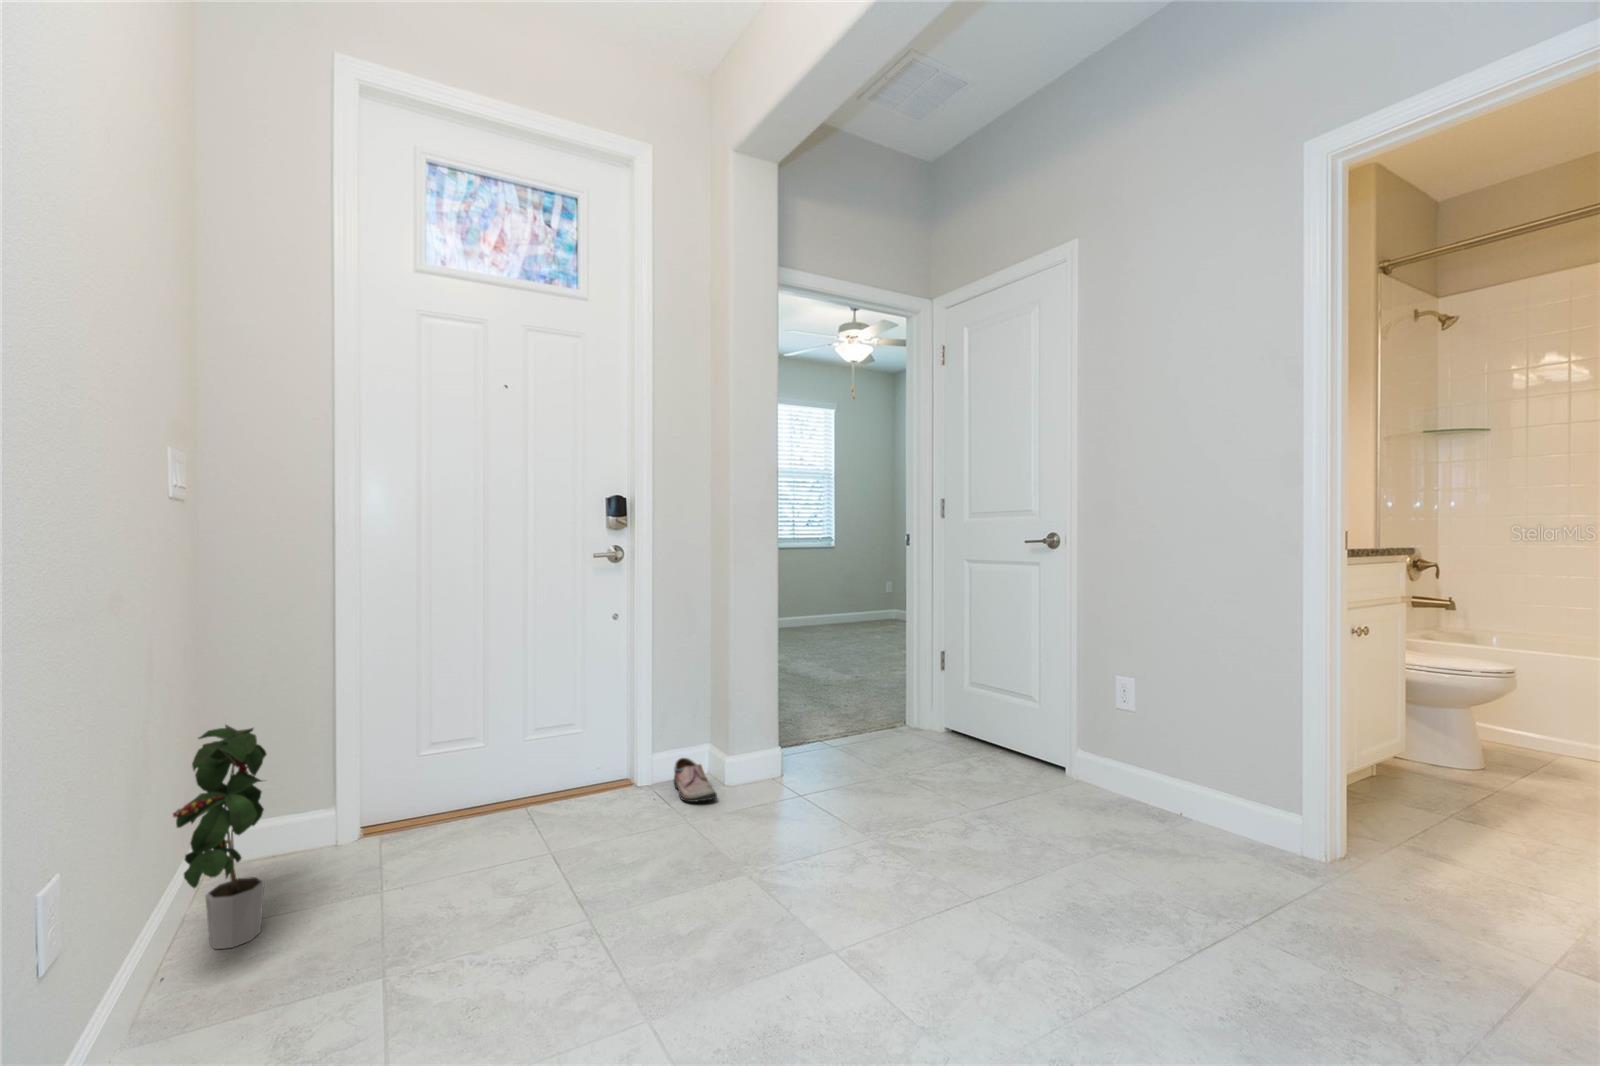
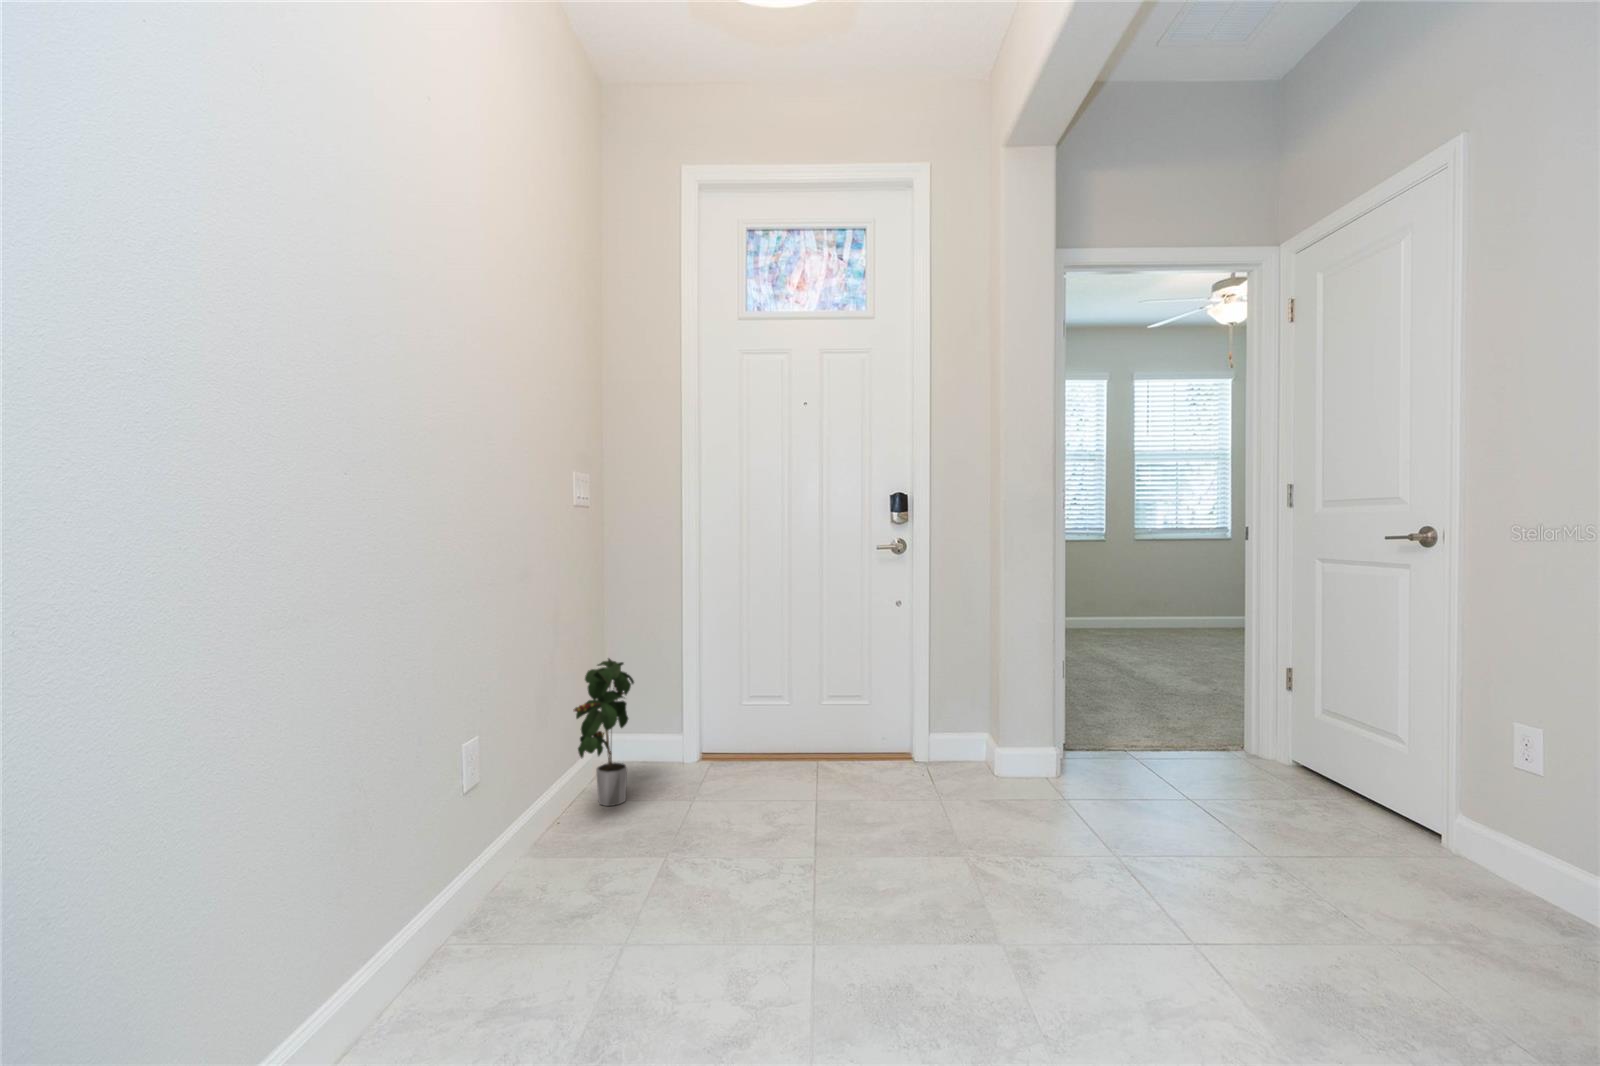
shoe: present [674,758,717,802] -> none [946,739,979,781]

